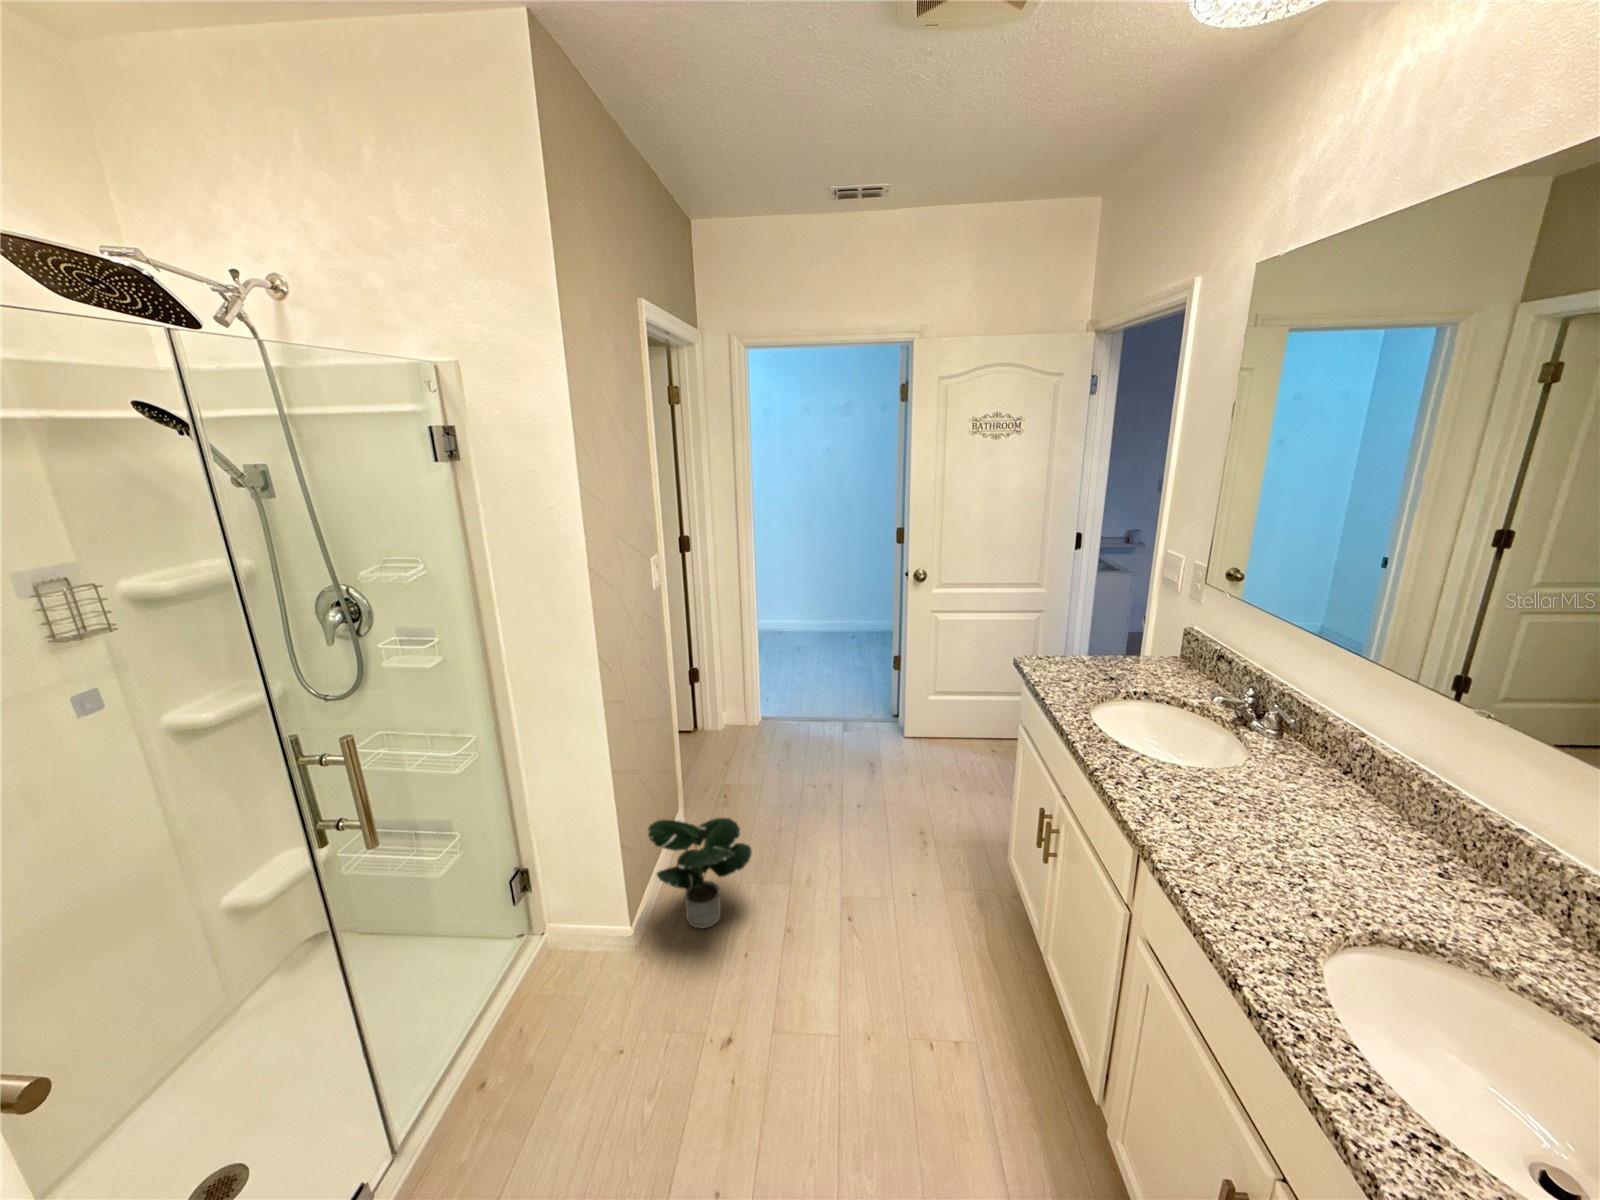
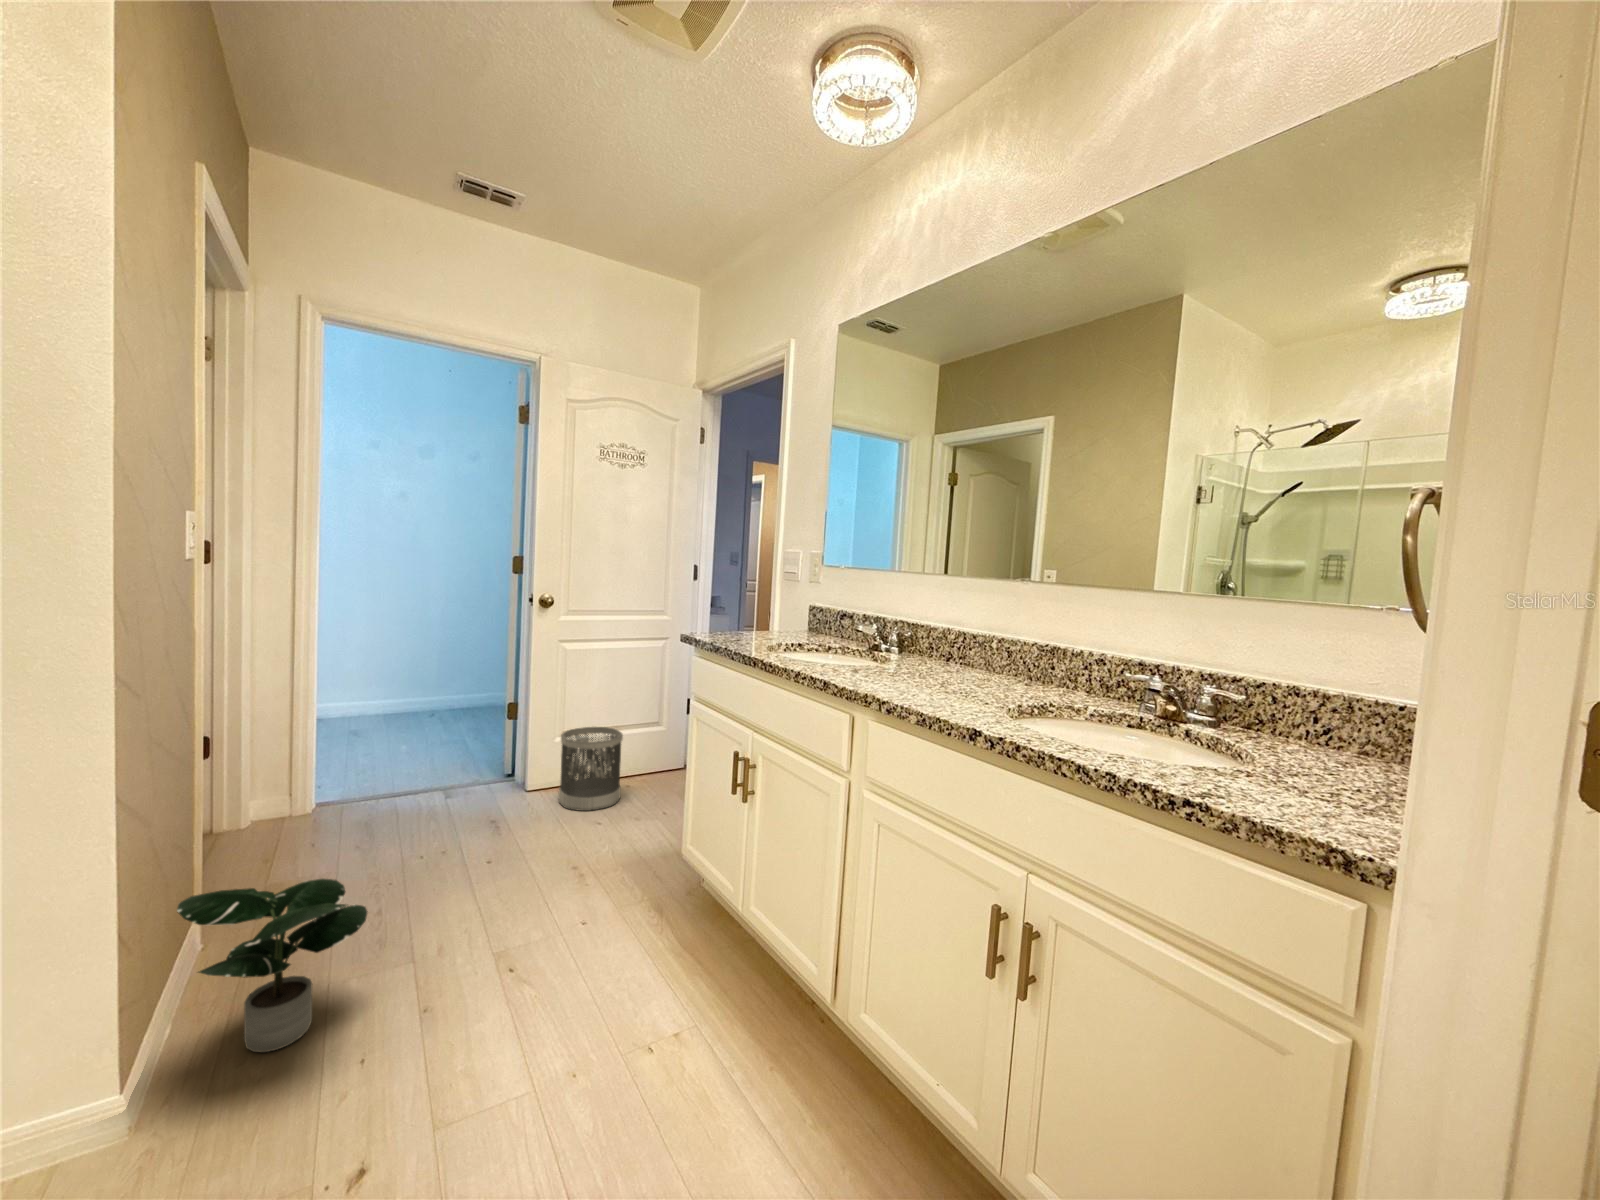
wastebasket: none [926,693,985,774] -> present [559,727,623,811]

